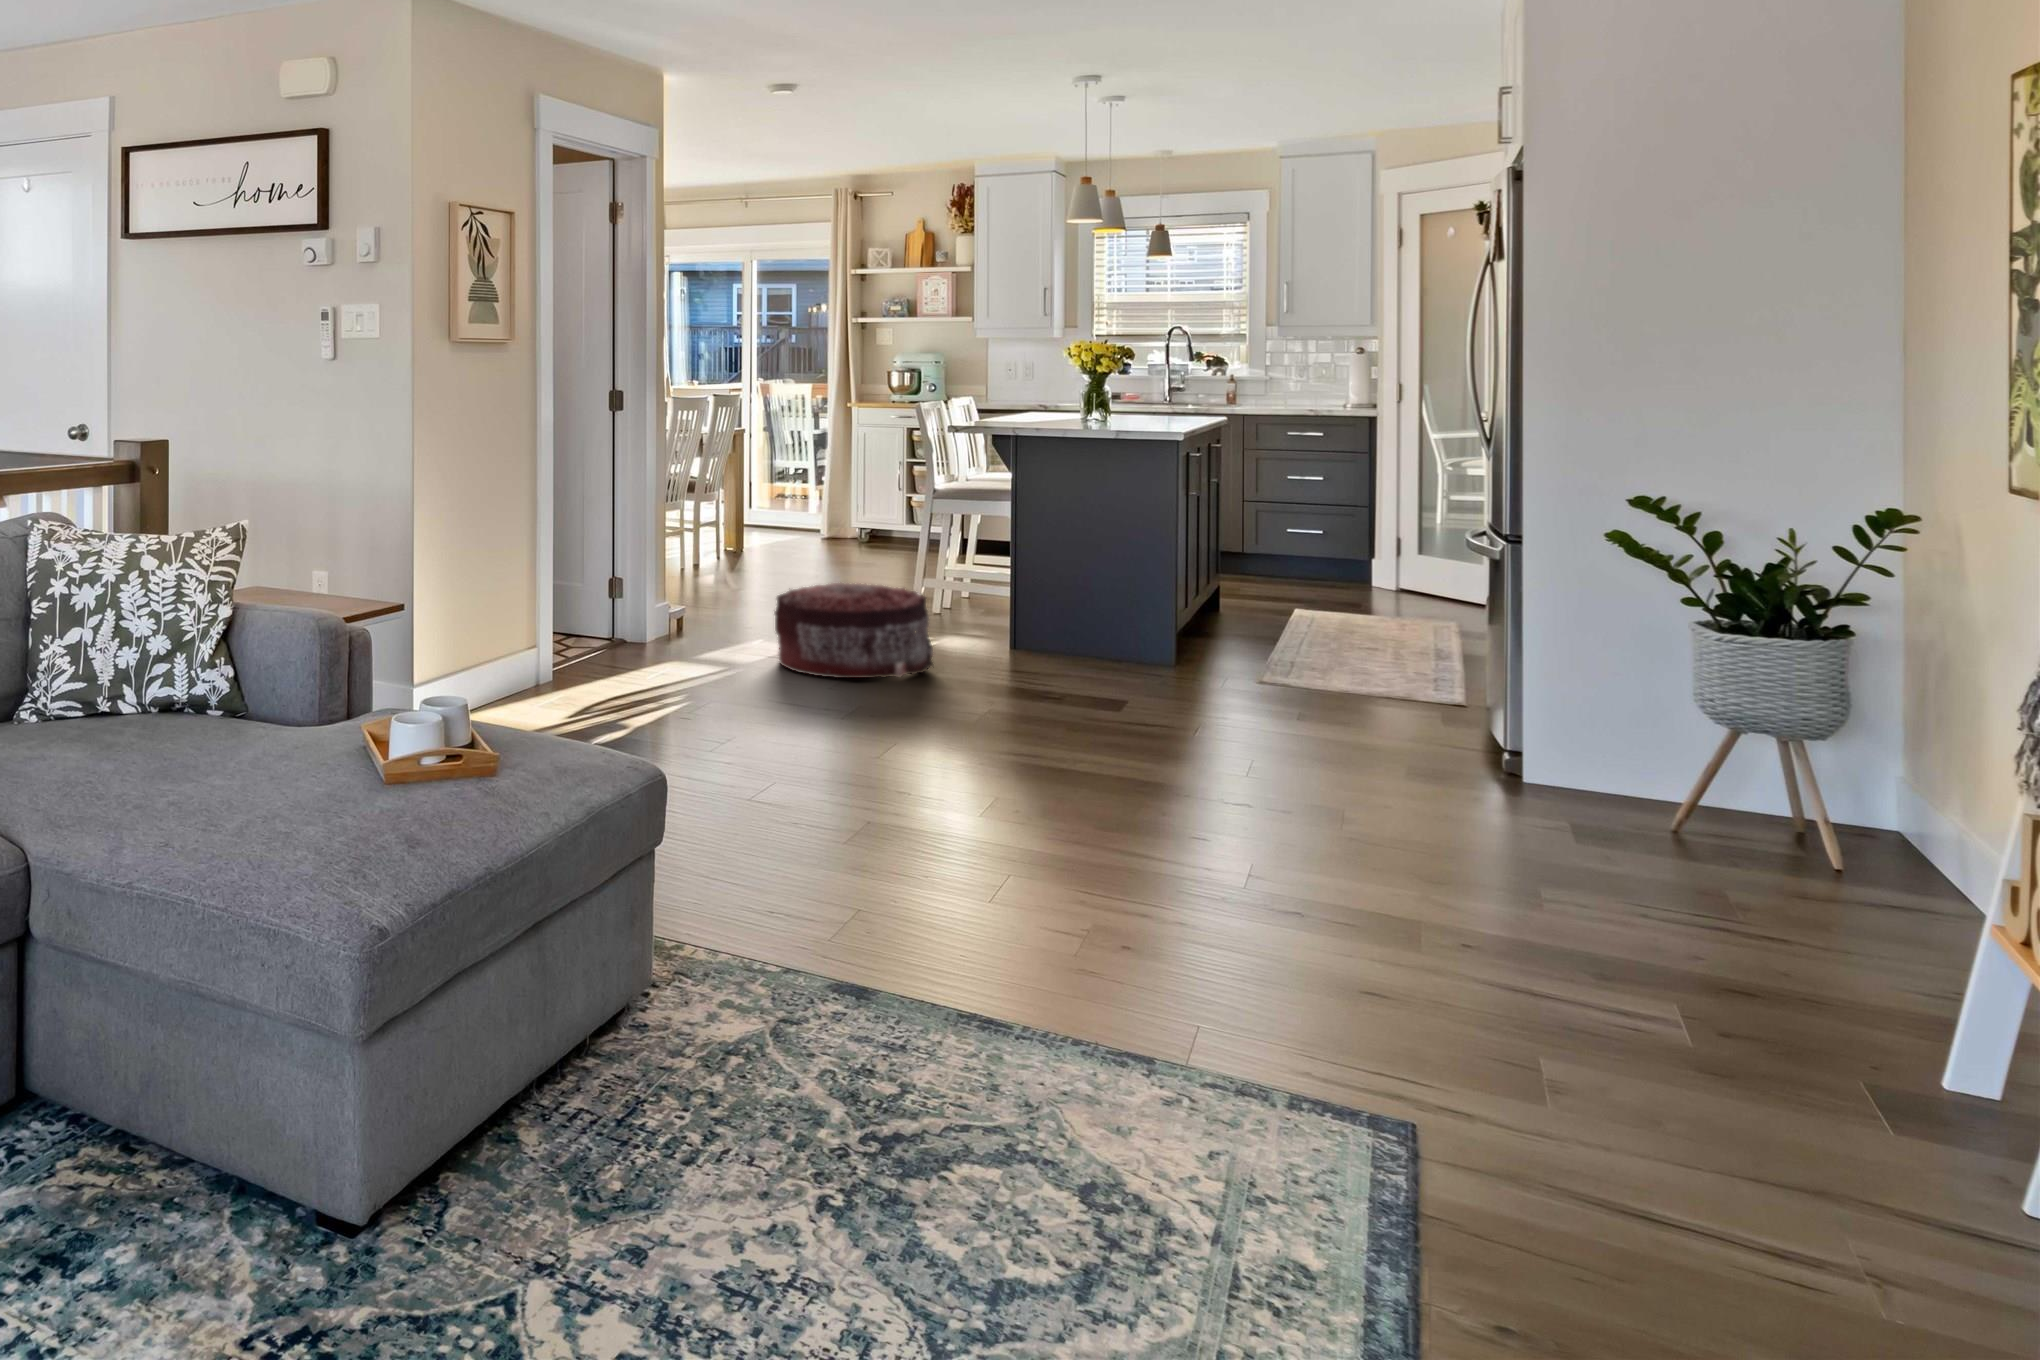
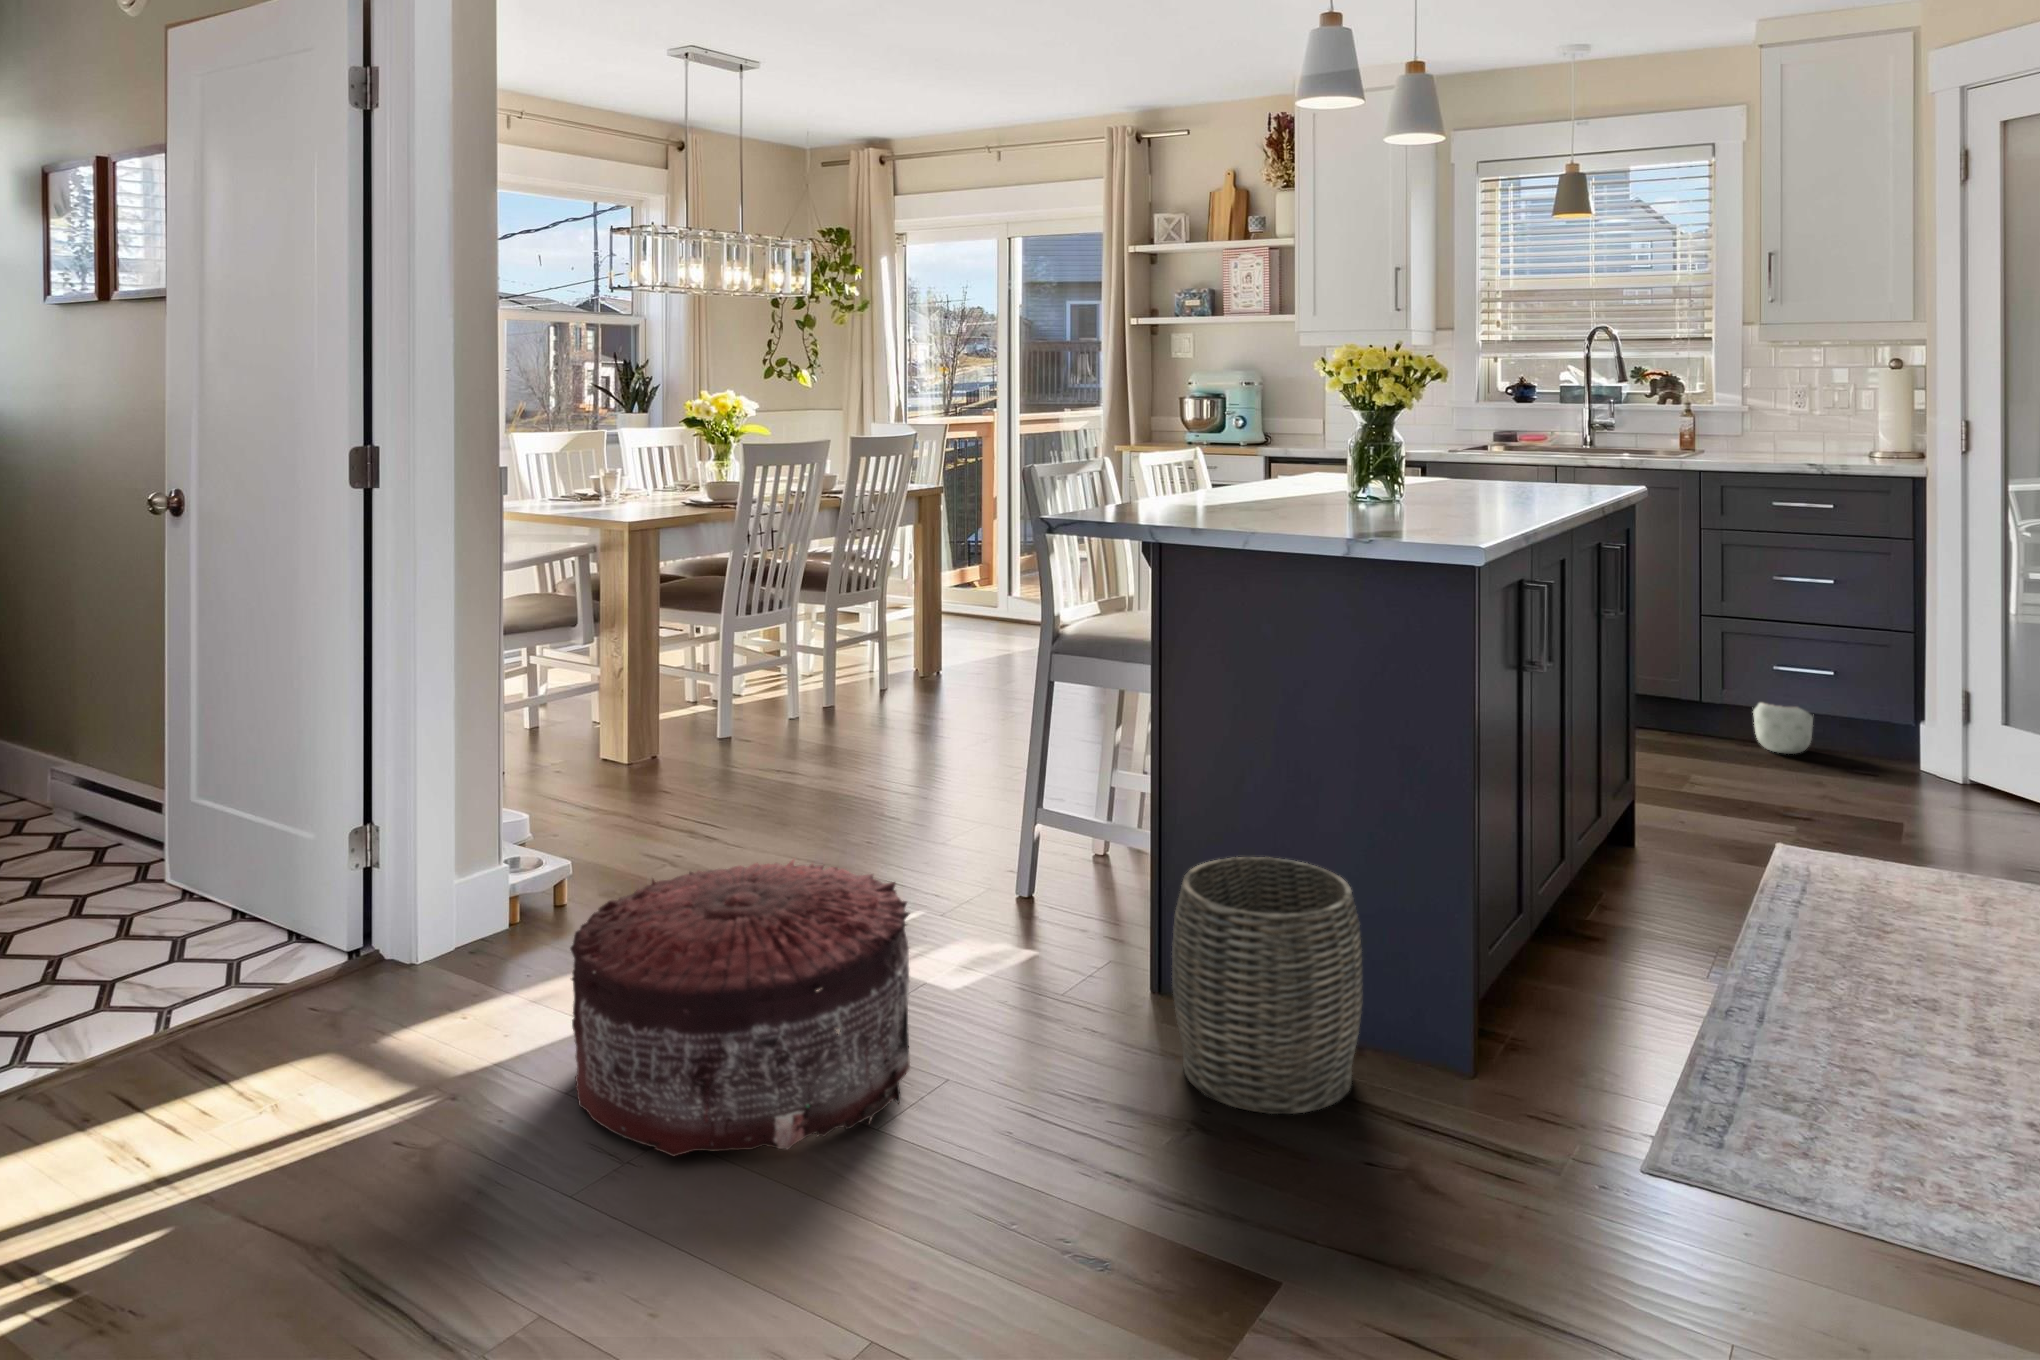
planter: none [1275,548,1311,580] -> present [1753,703,1814,754]
woven basket: none [1037,576,1125,672] -> present [1172,857,1363,1114]

